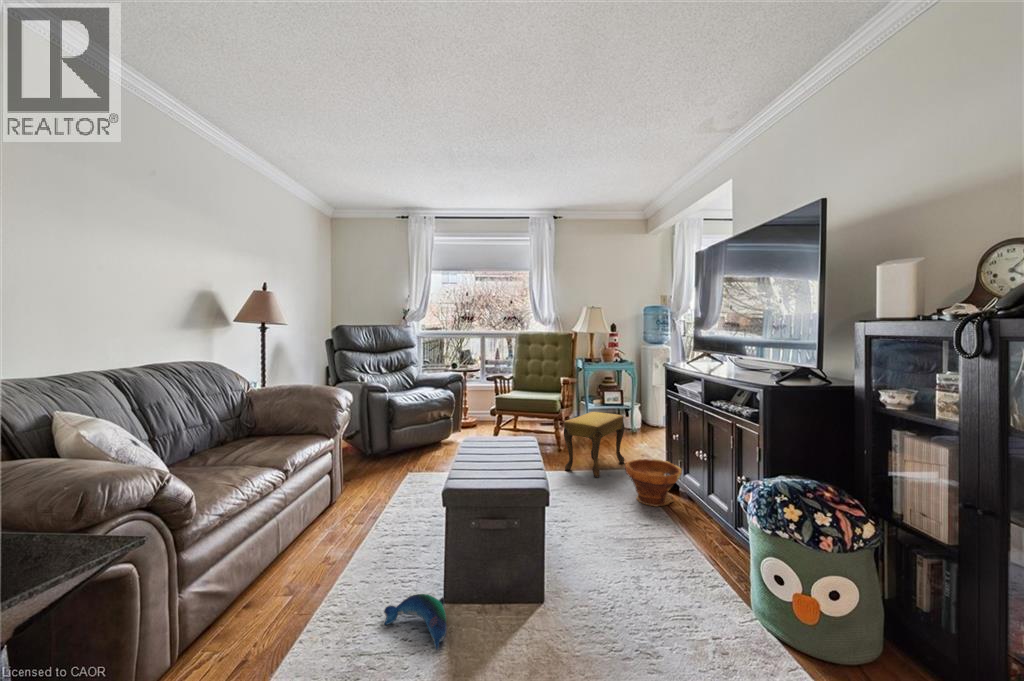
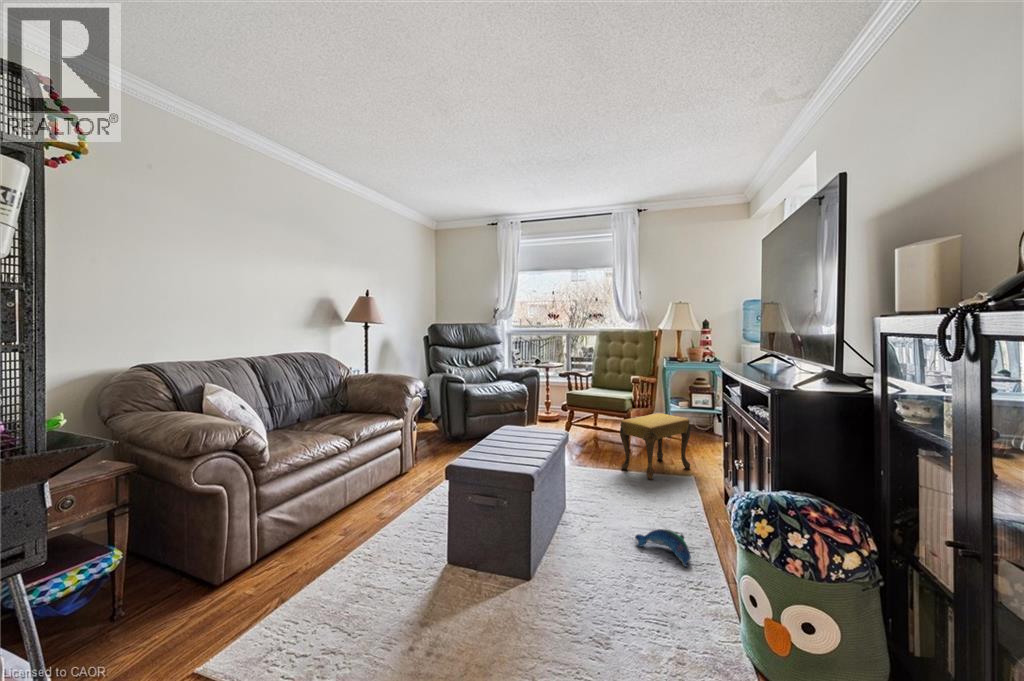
planter: present [625,459,682,507] -> none [668,465,730,516]
plush toy: present [384,594,447,650] -> present [635,529,691,567]

